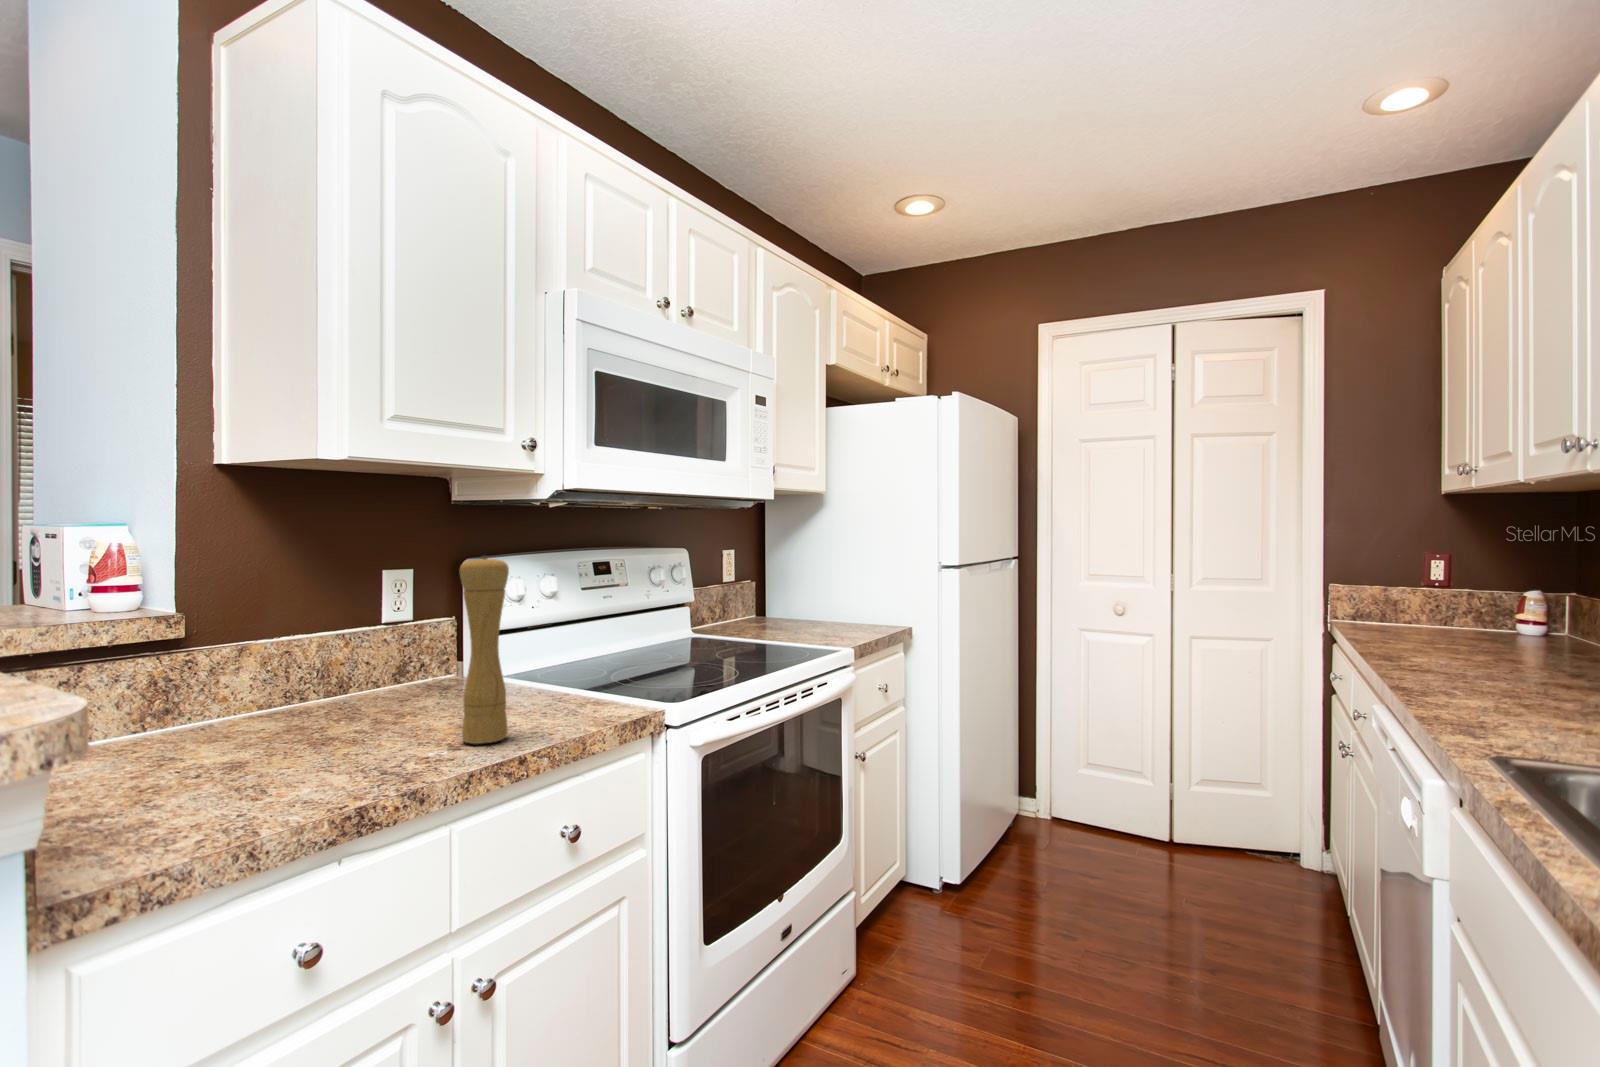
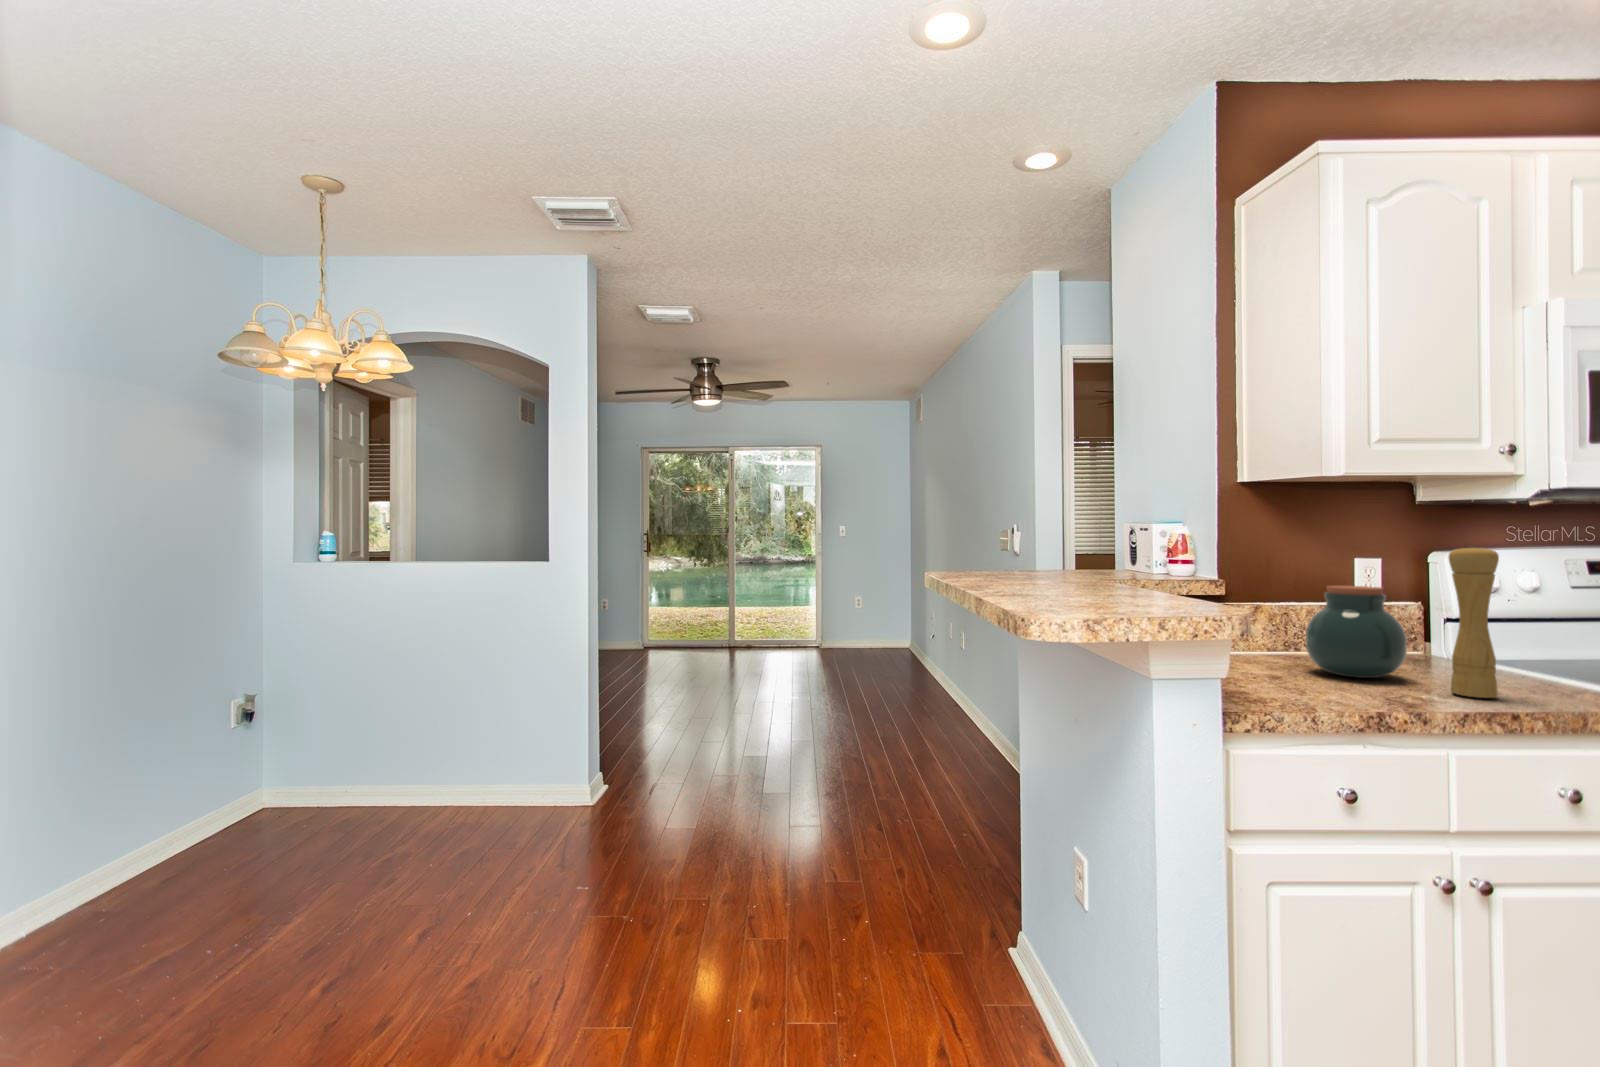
jar: none [295,611,421,739] -> present [1306,586,1407,678]

